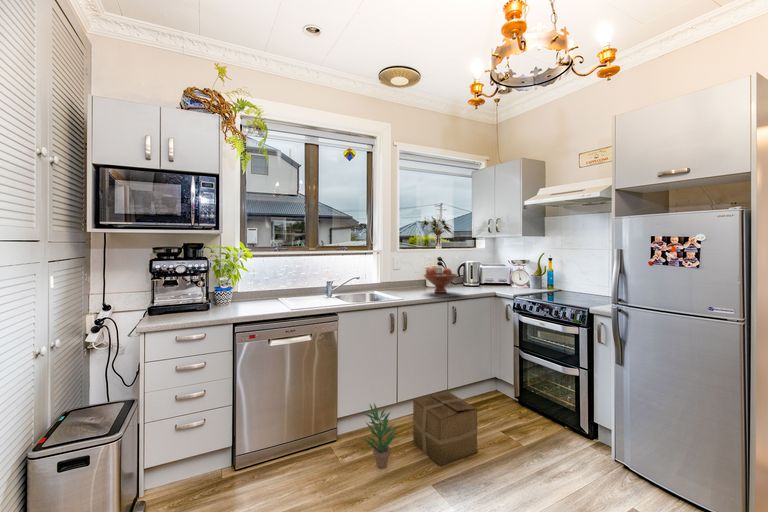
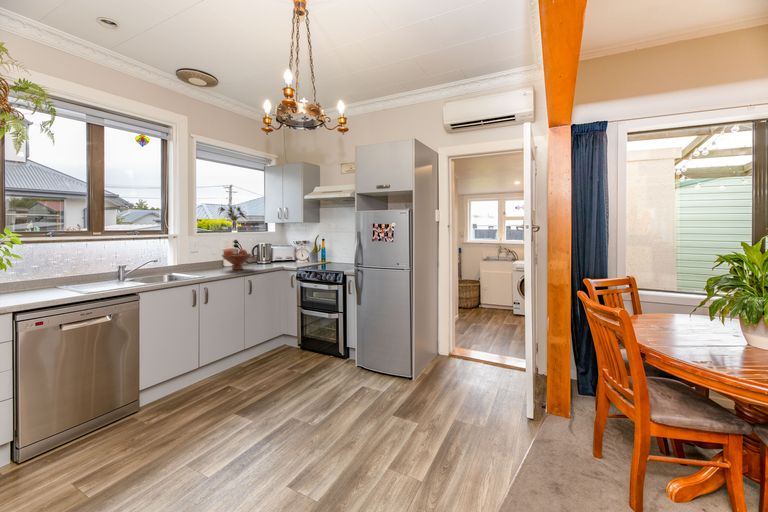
cardboard box: present [413,392,478,465] -> none [218,345,271,397]
potted plant: present [364,404,396,468] -> none [172,361,205,412]

